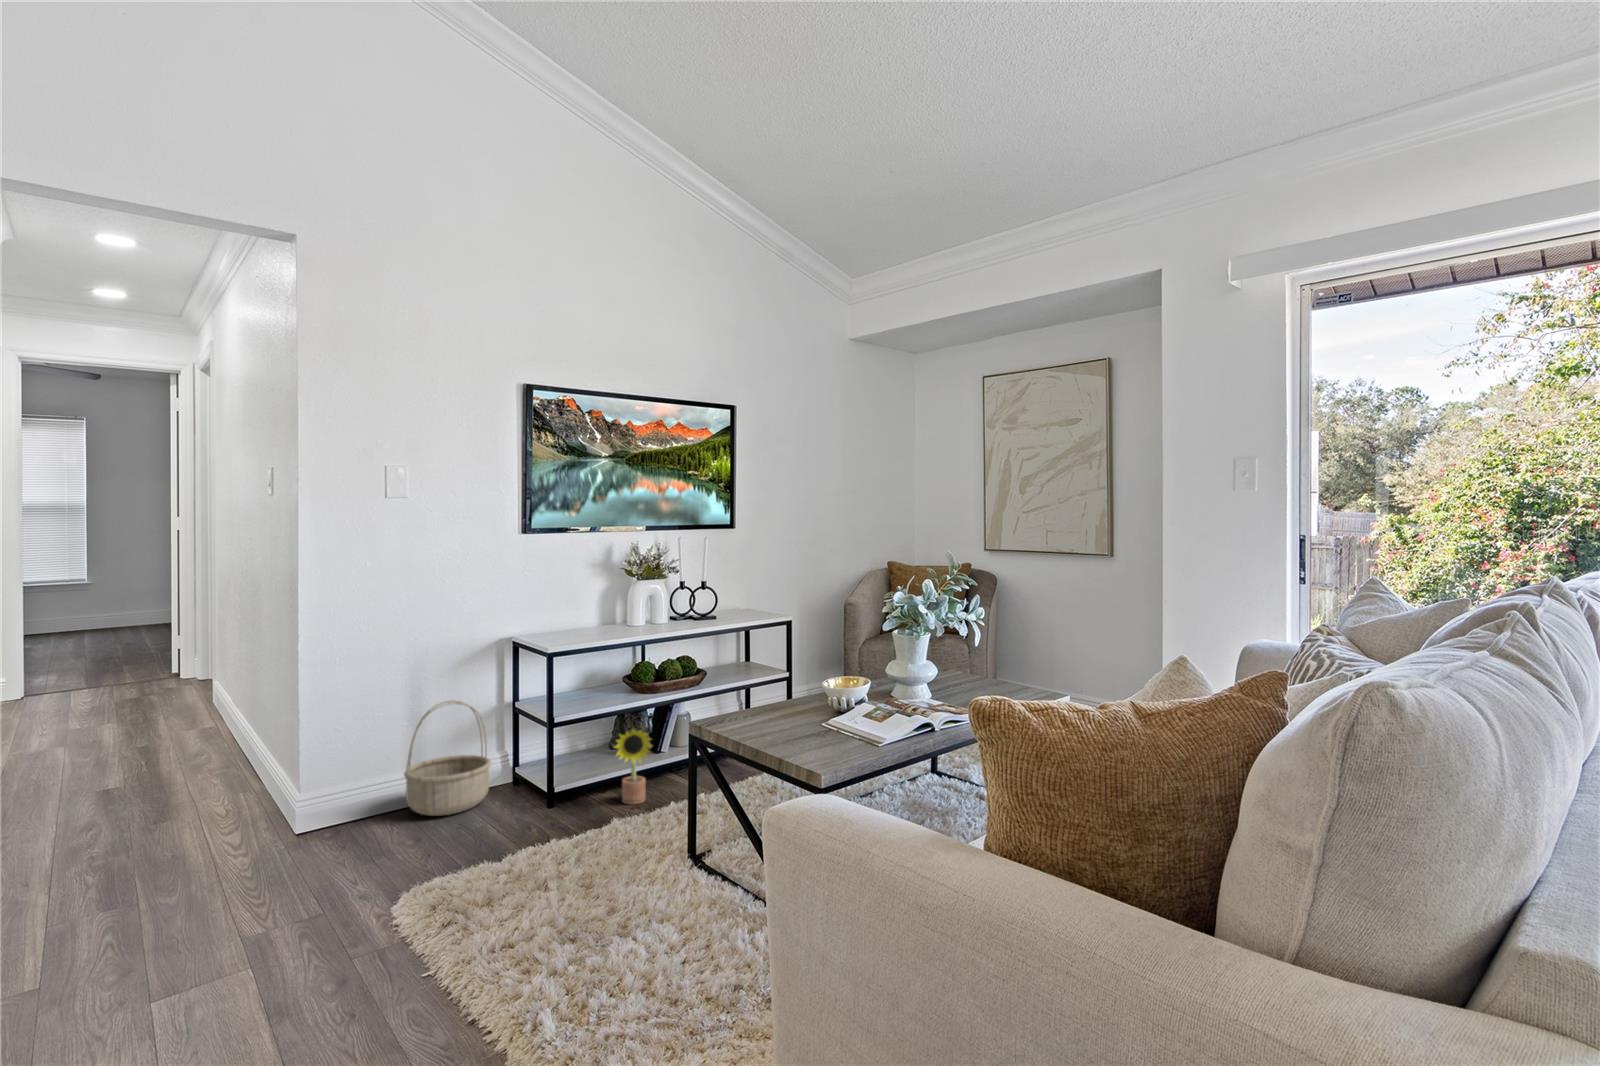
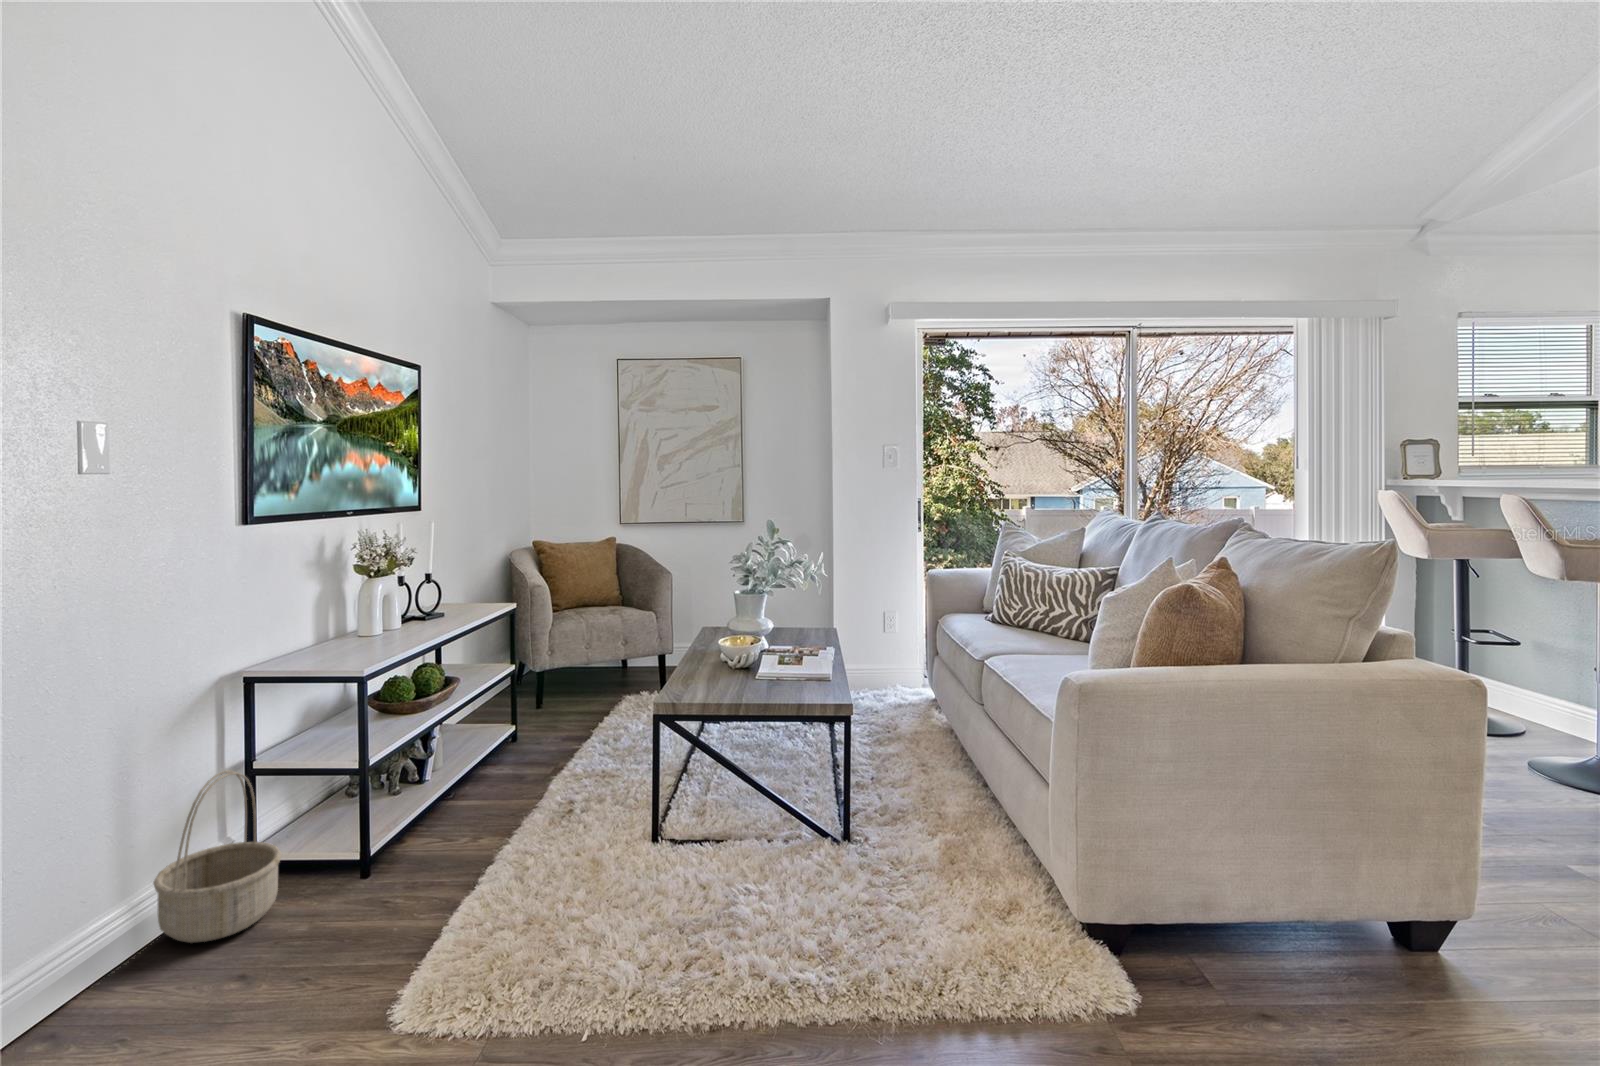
decorative plant: present [615,730,652,804] -> none [450,755,501,847]

